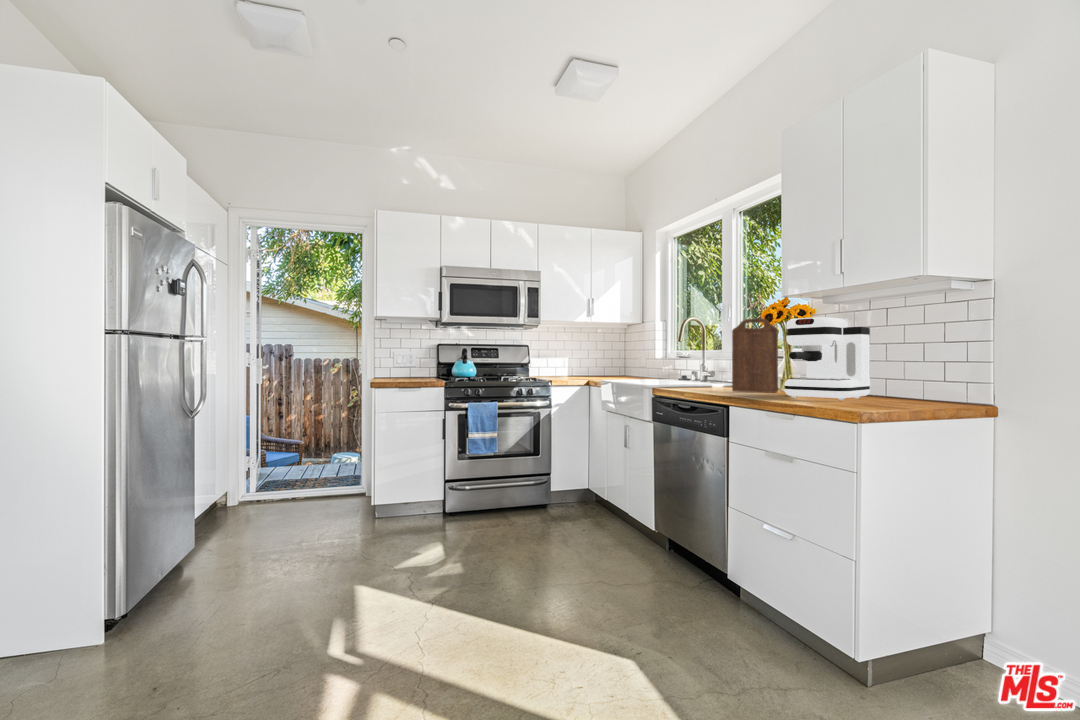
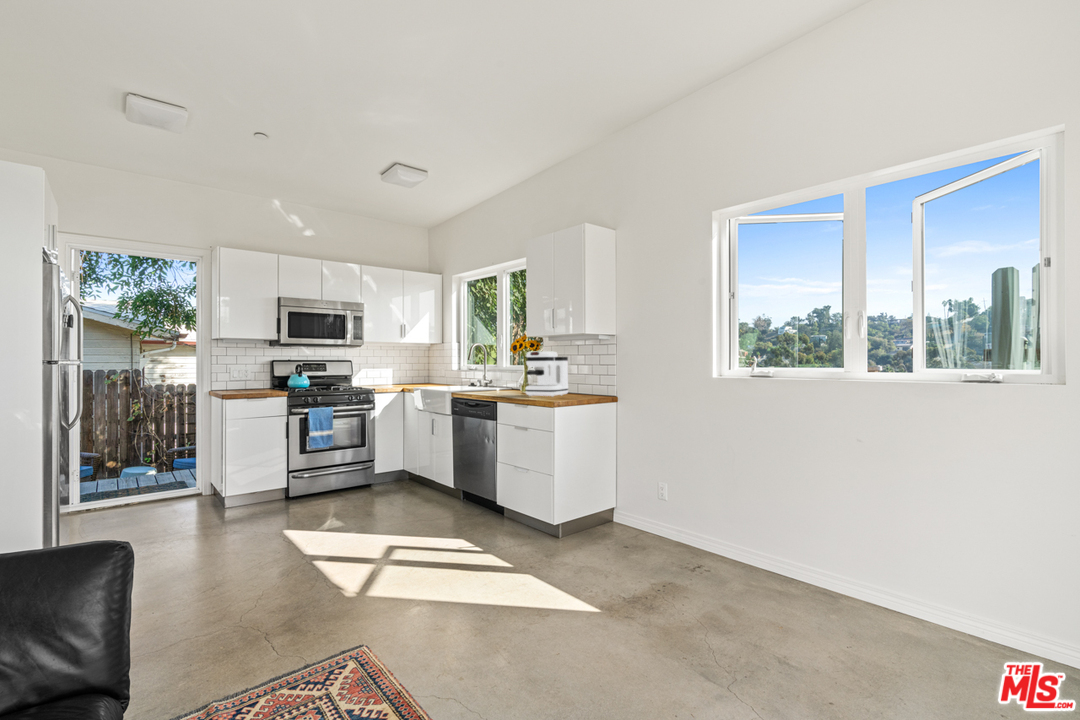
cutting board: present [732,318,778,392] -> none [499,349,525,393]

